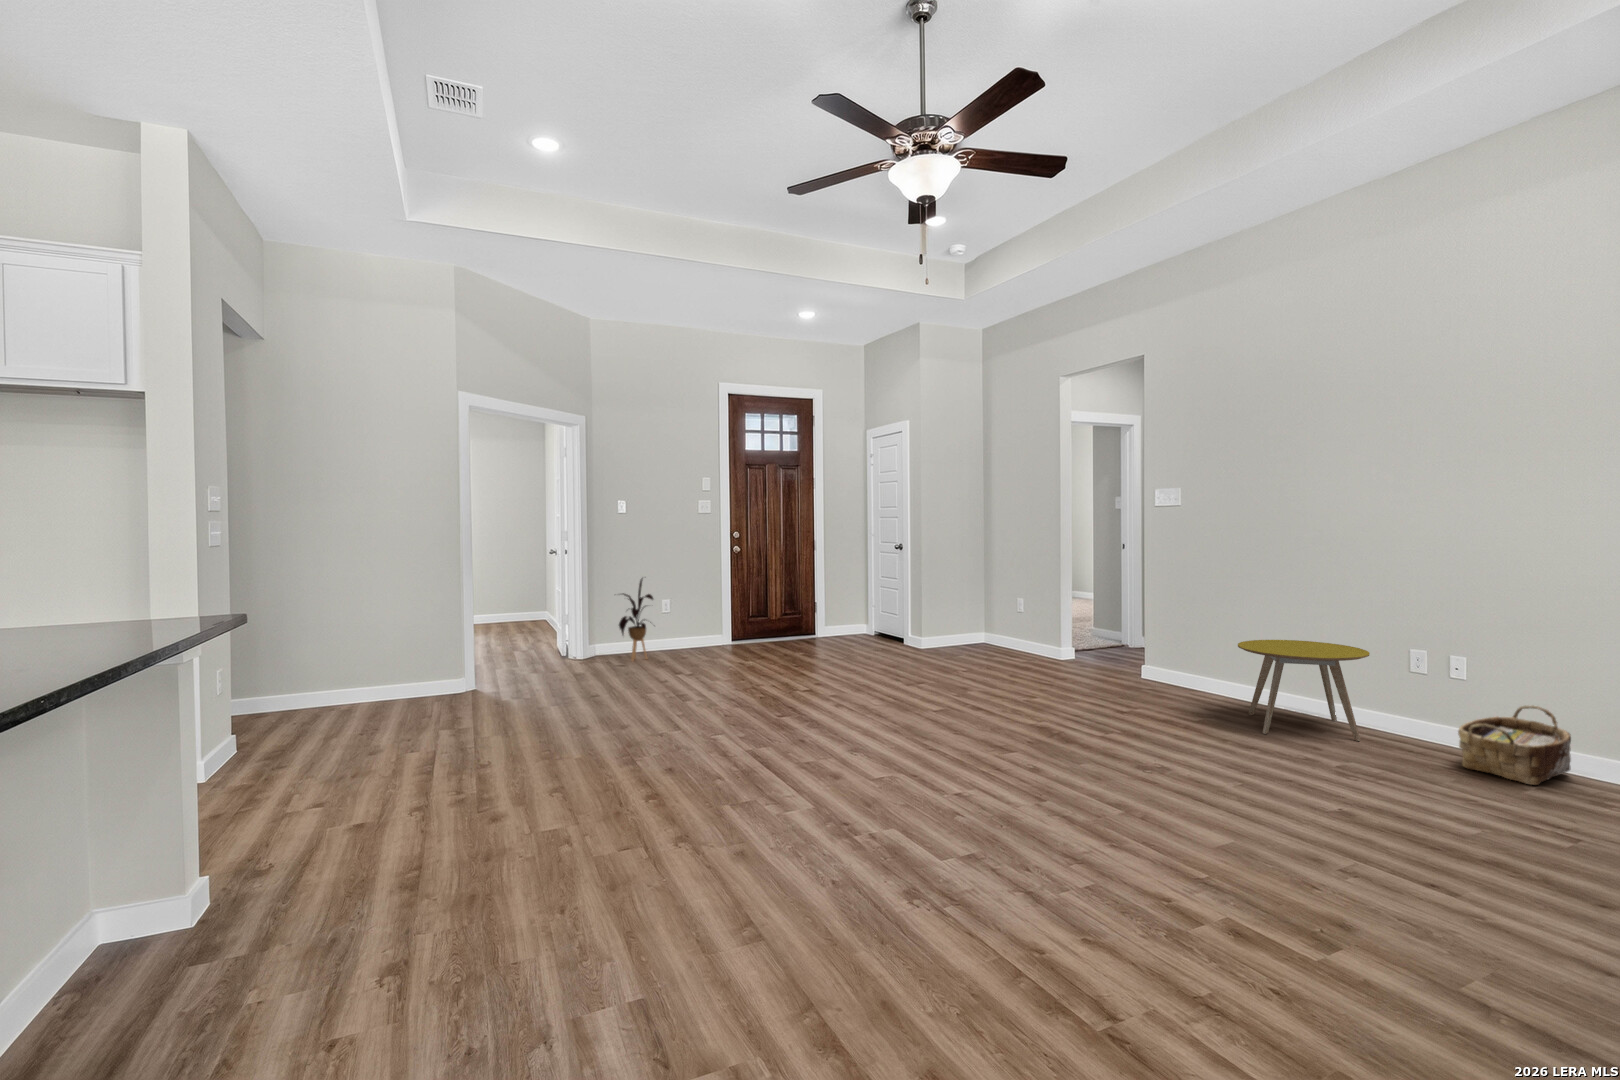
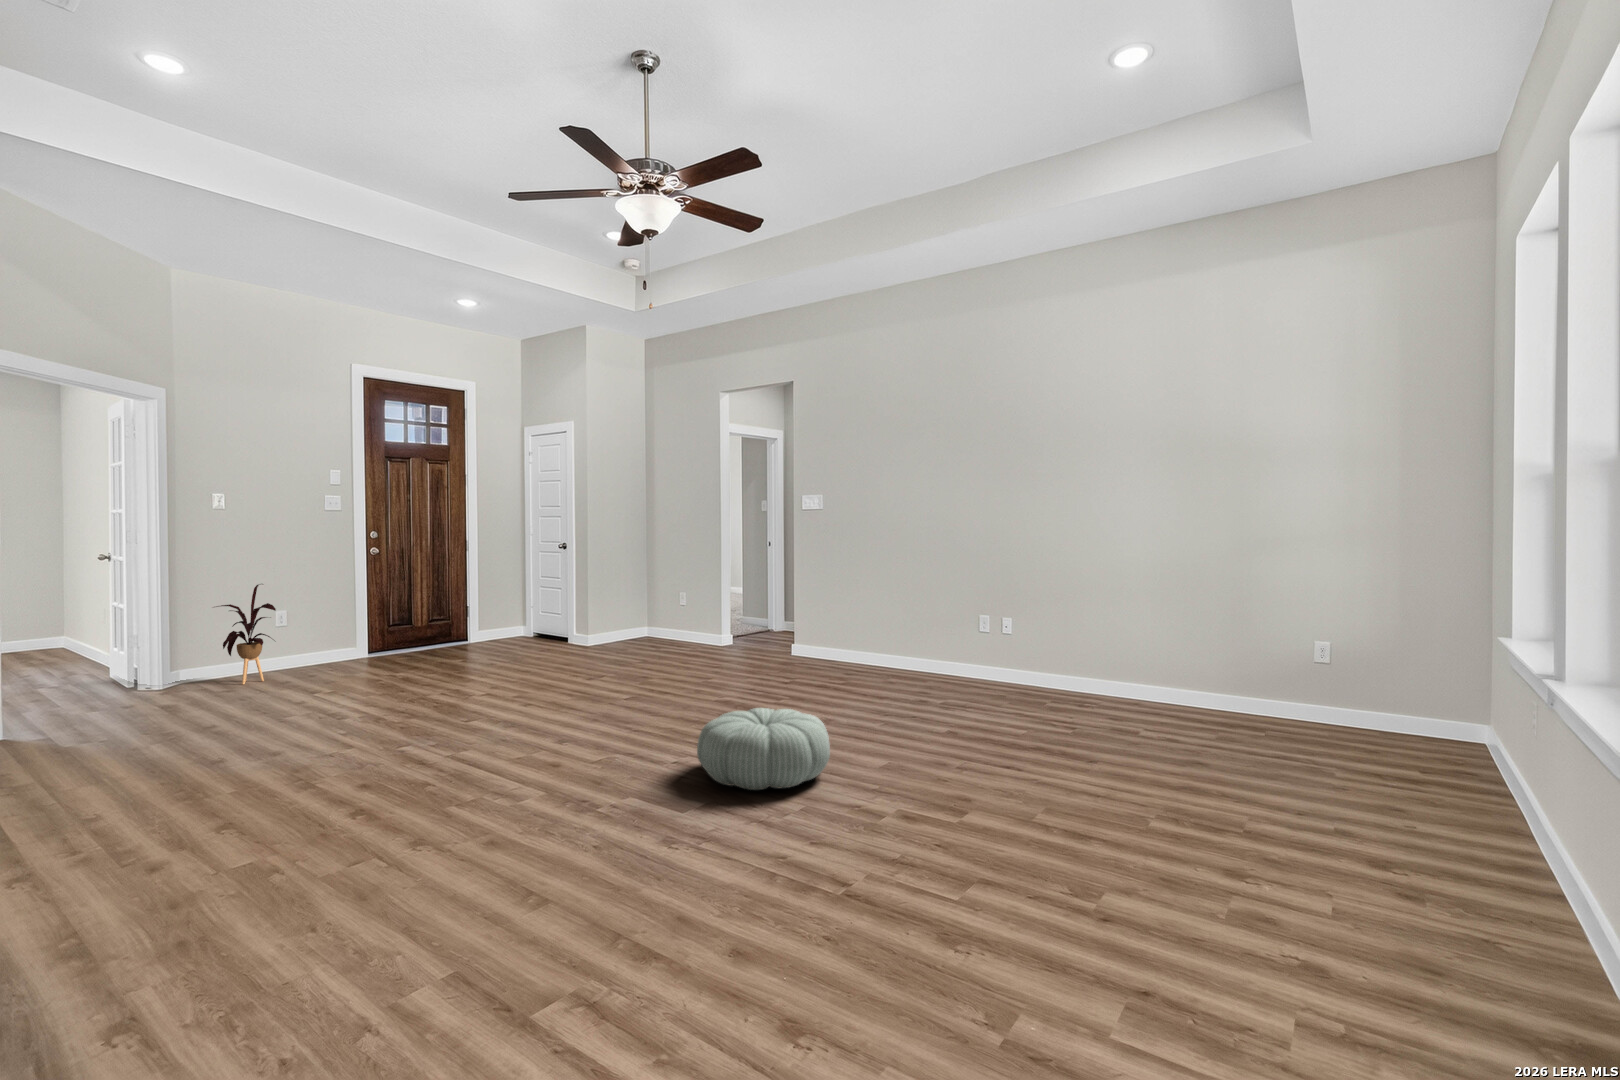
side table: present [1238,640,1370,741] -> none [869,615,955,689]
woven basket: present [1458,706,1571,785] -> none [1009,649,1068,702]
pouf: none [974,746,1143,853] -> present [697,708,830,790]

